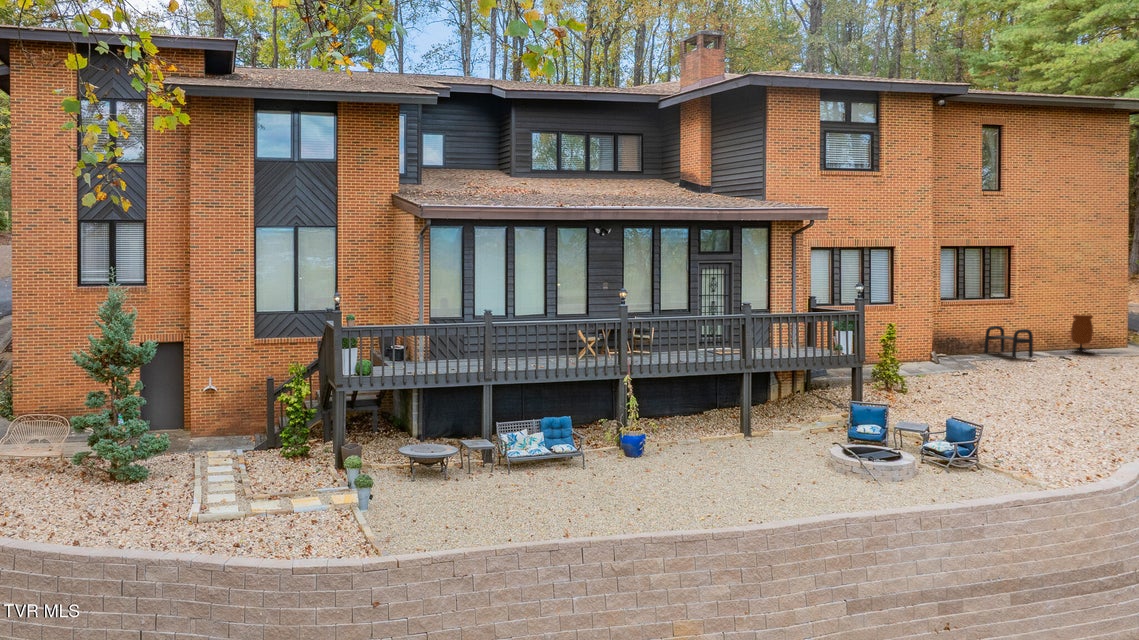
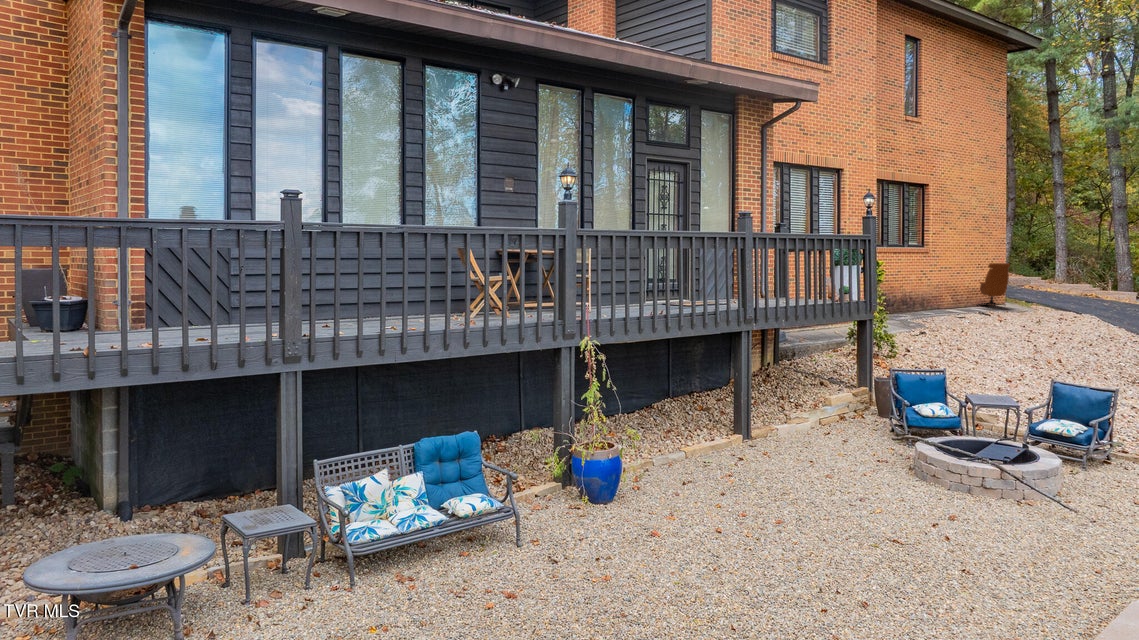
bench: present [984,326,1033,358] -> none [904,276,964,313]

